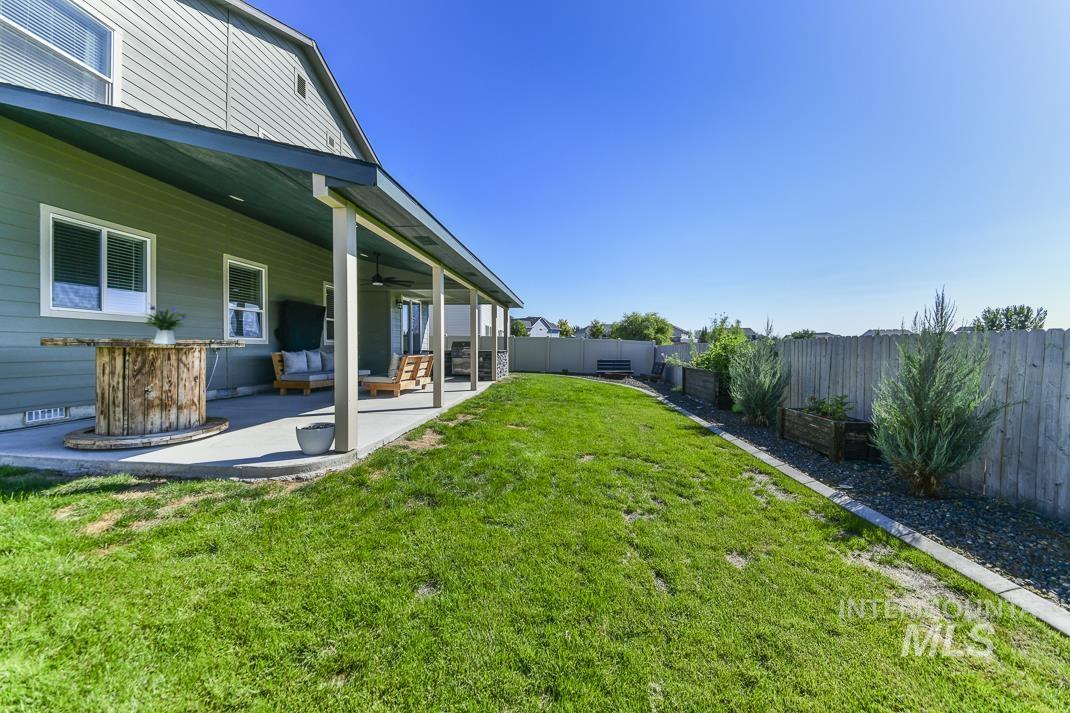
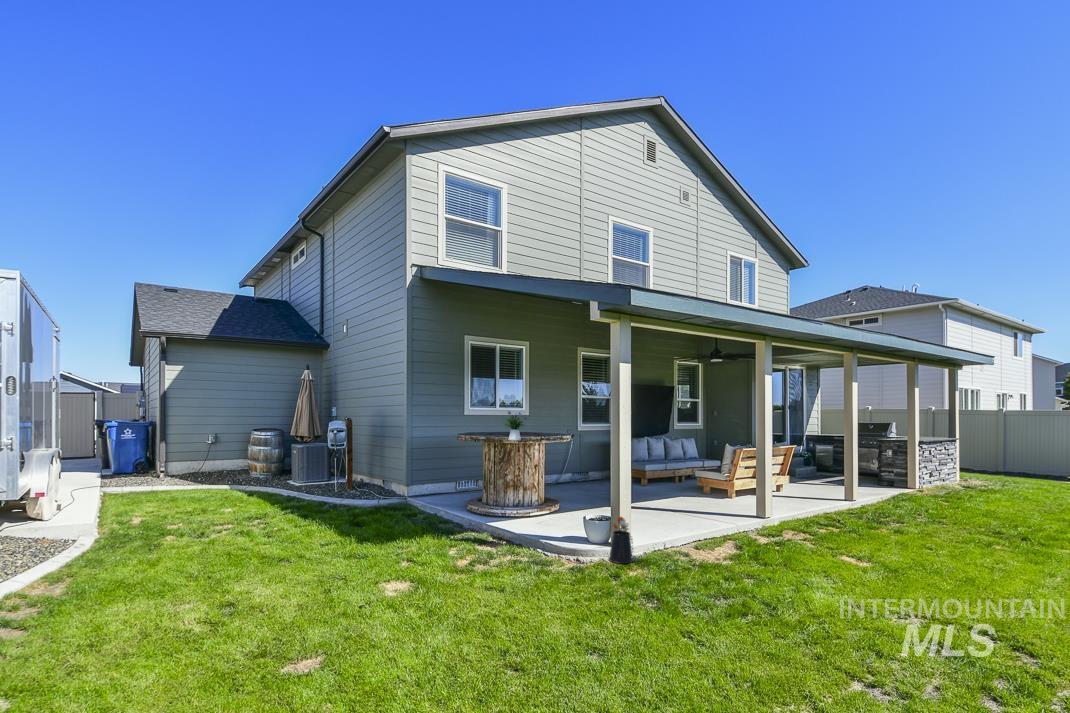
watering can: none [336,418,366,469] -> present [609,517,633,564]

